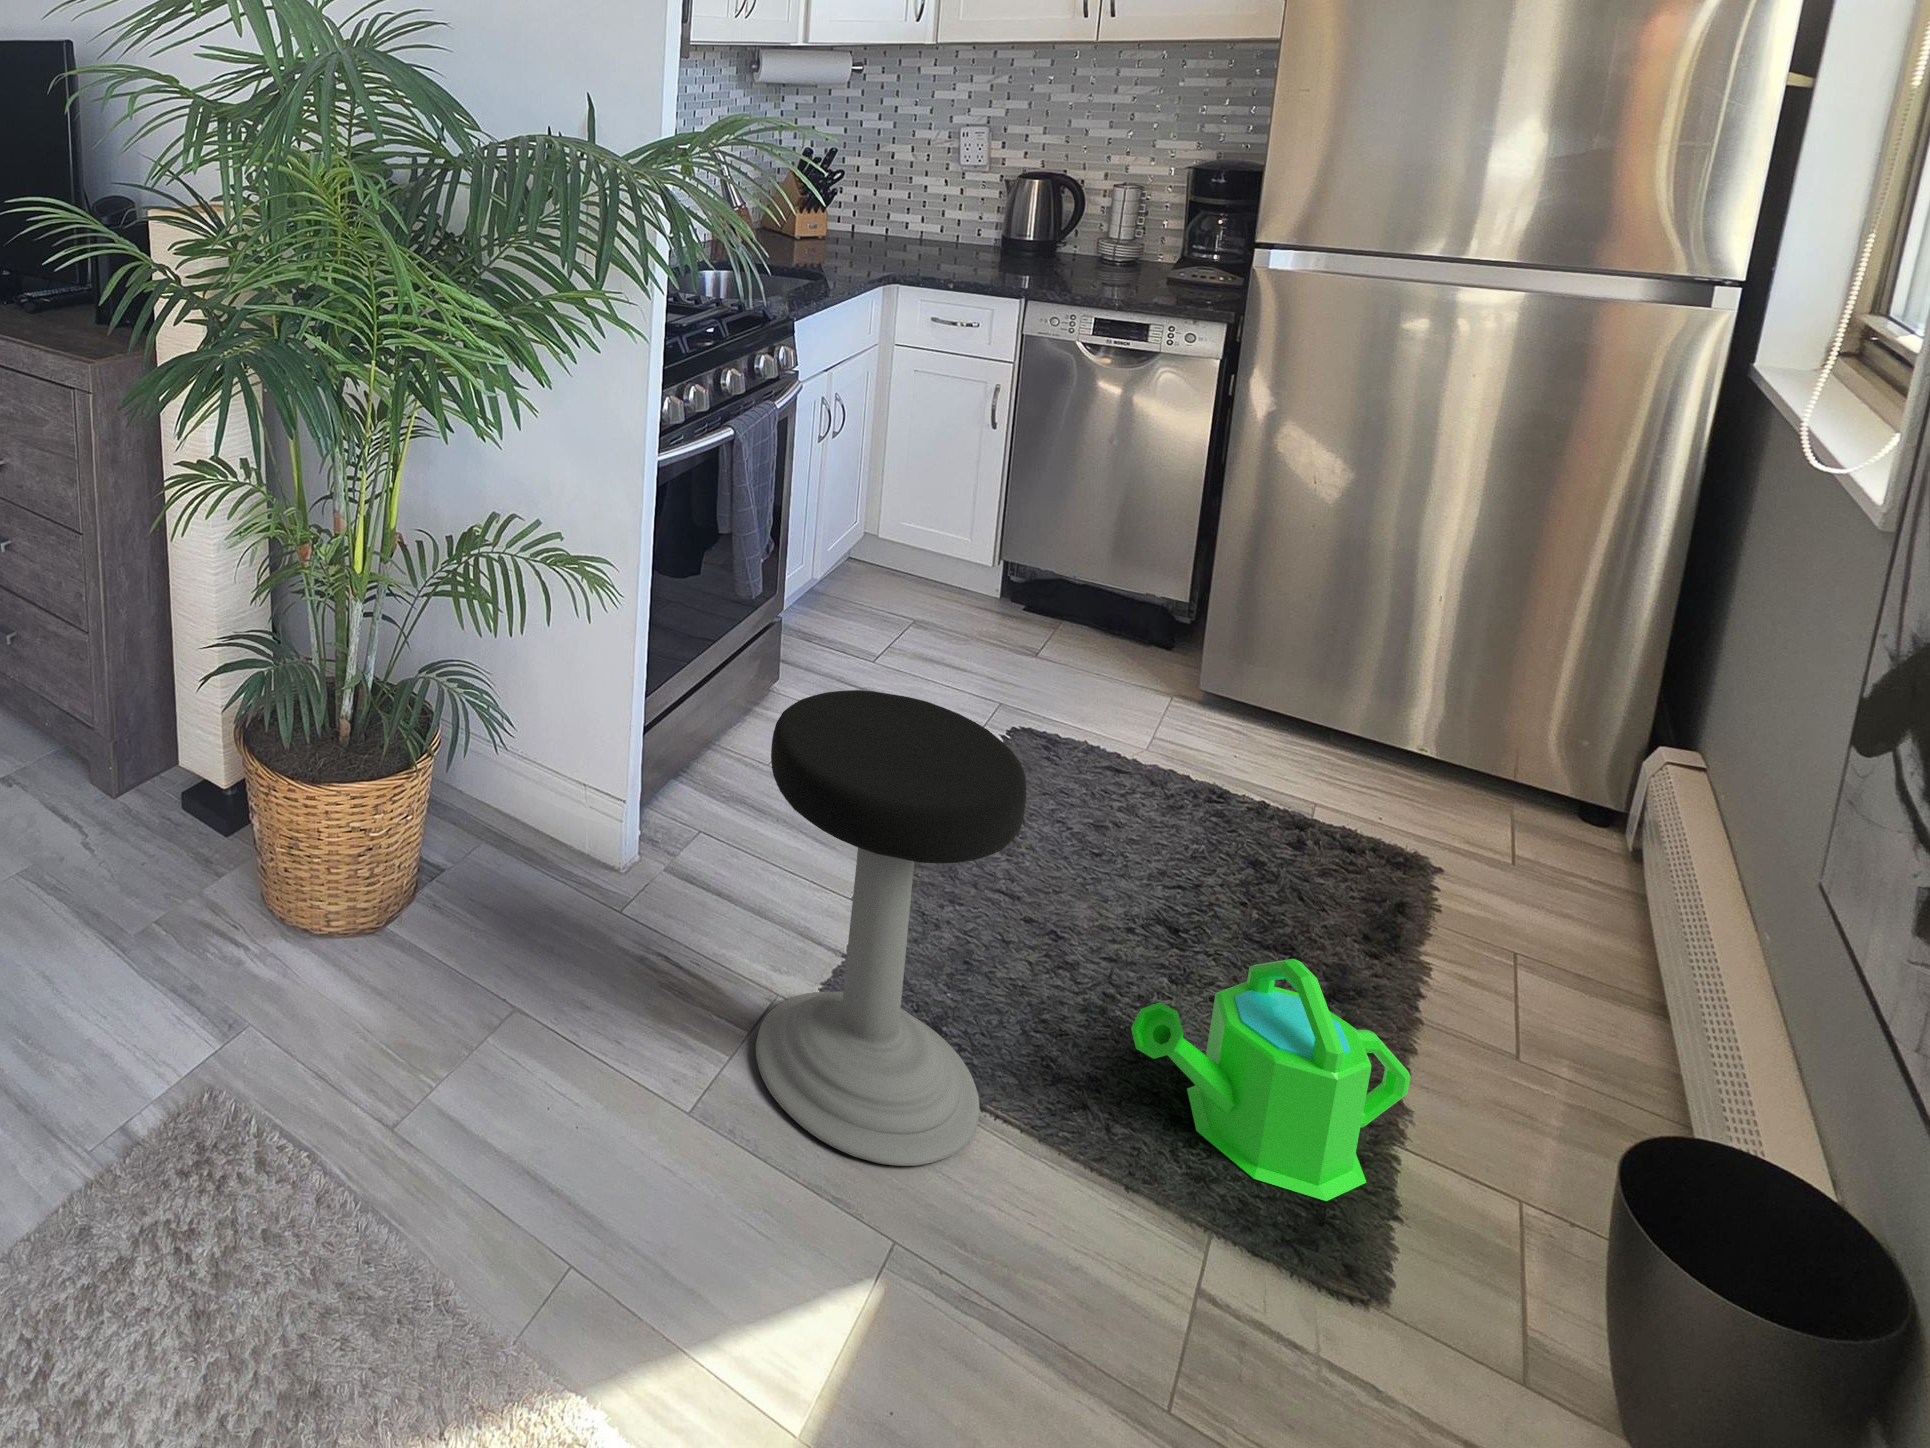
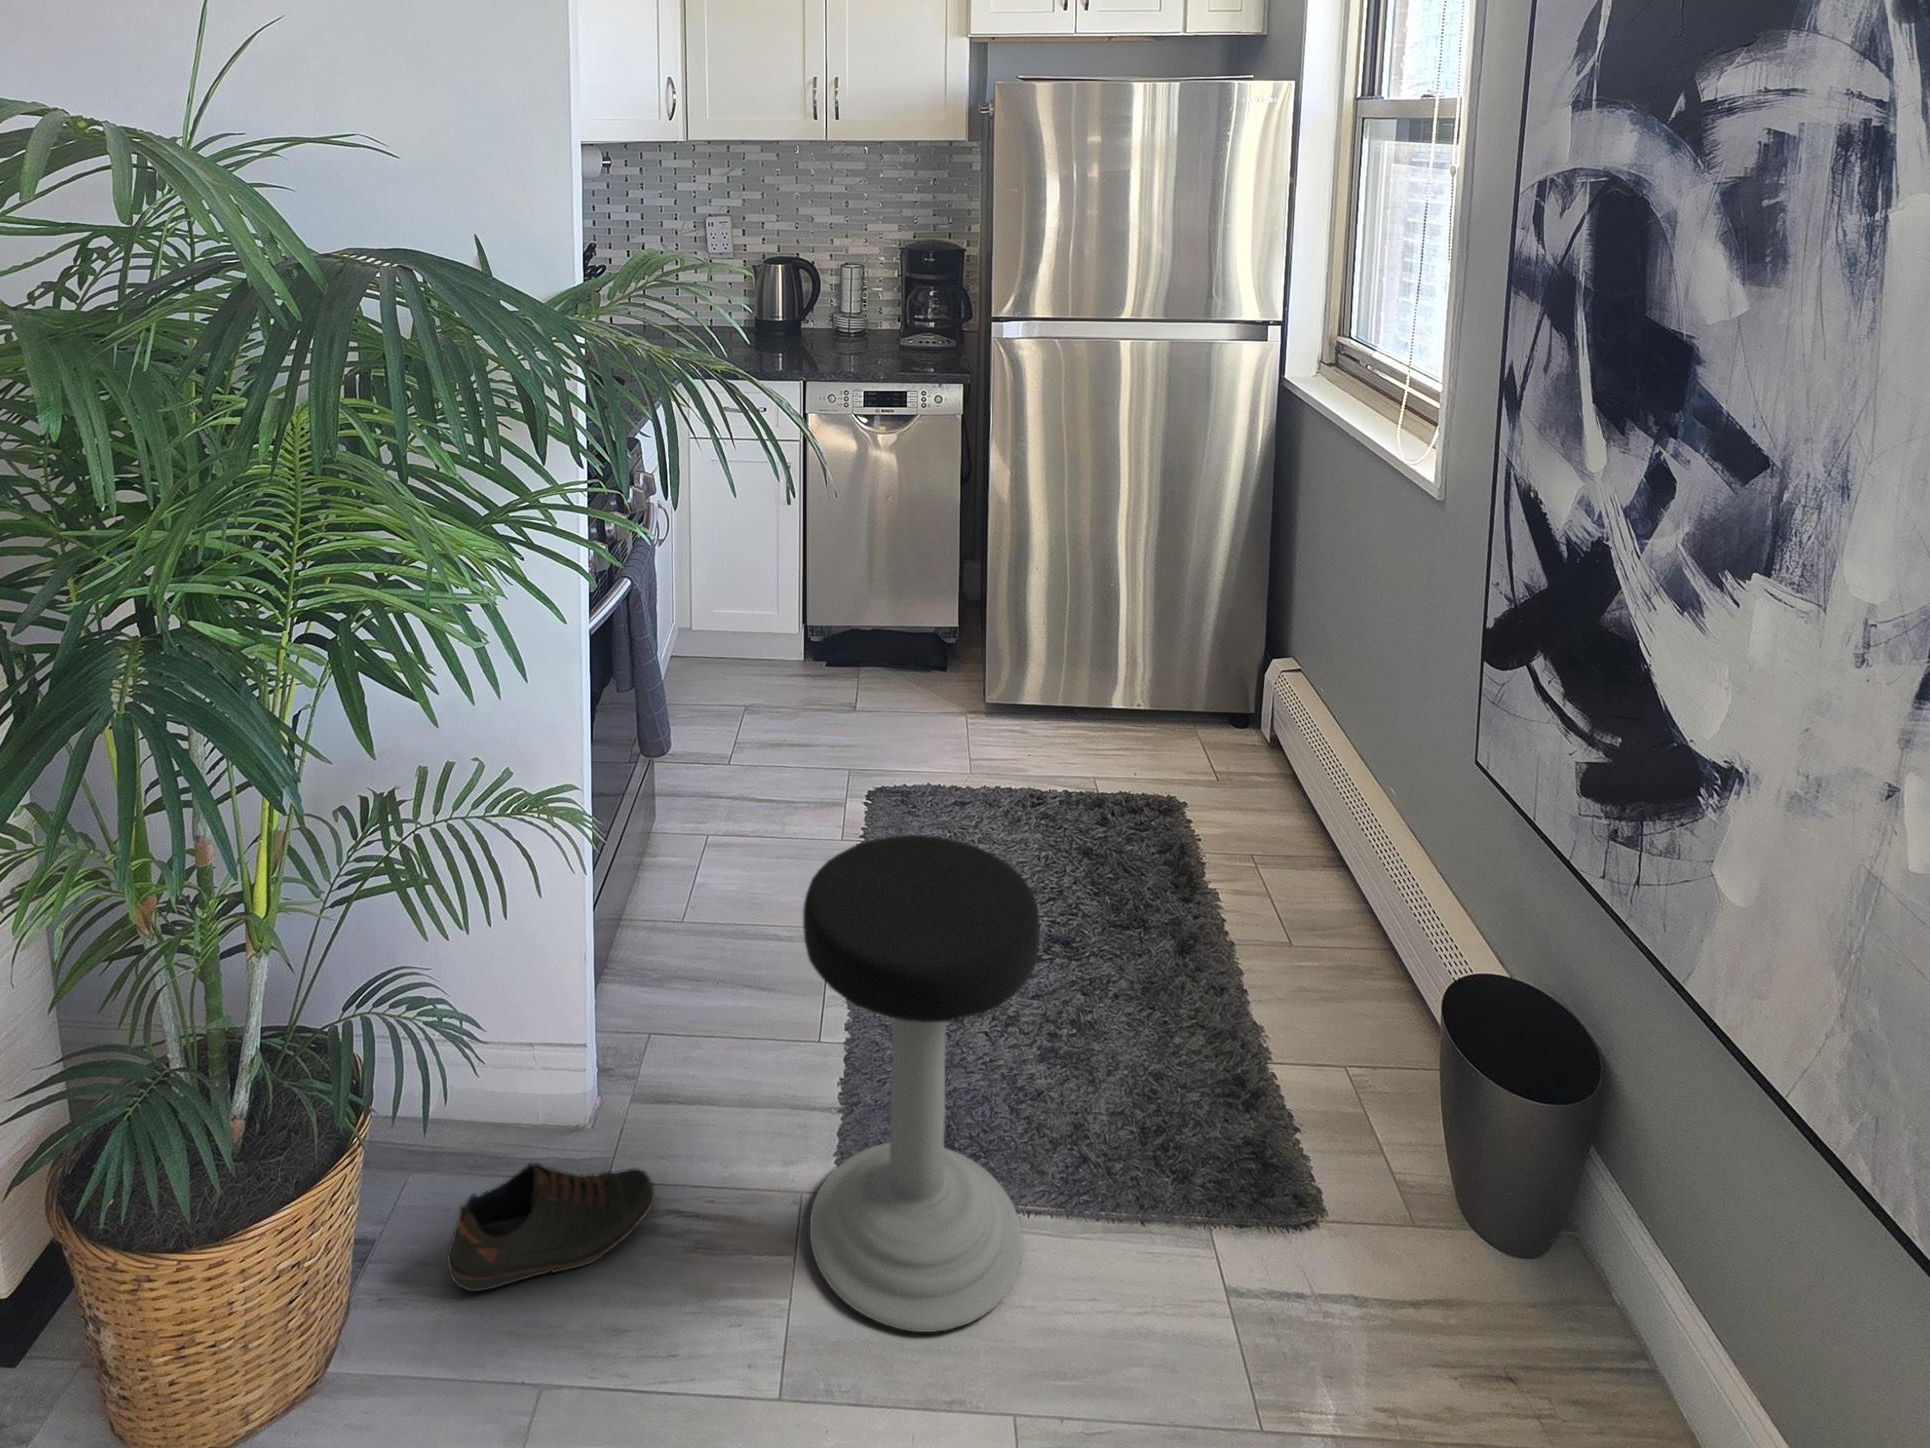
shoe: none [461,861,639,961] -> present [447,1163,655,1291]
watering can: present [1131,959,1411,1201] -> none [1109,954,1273,1157]

